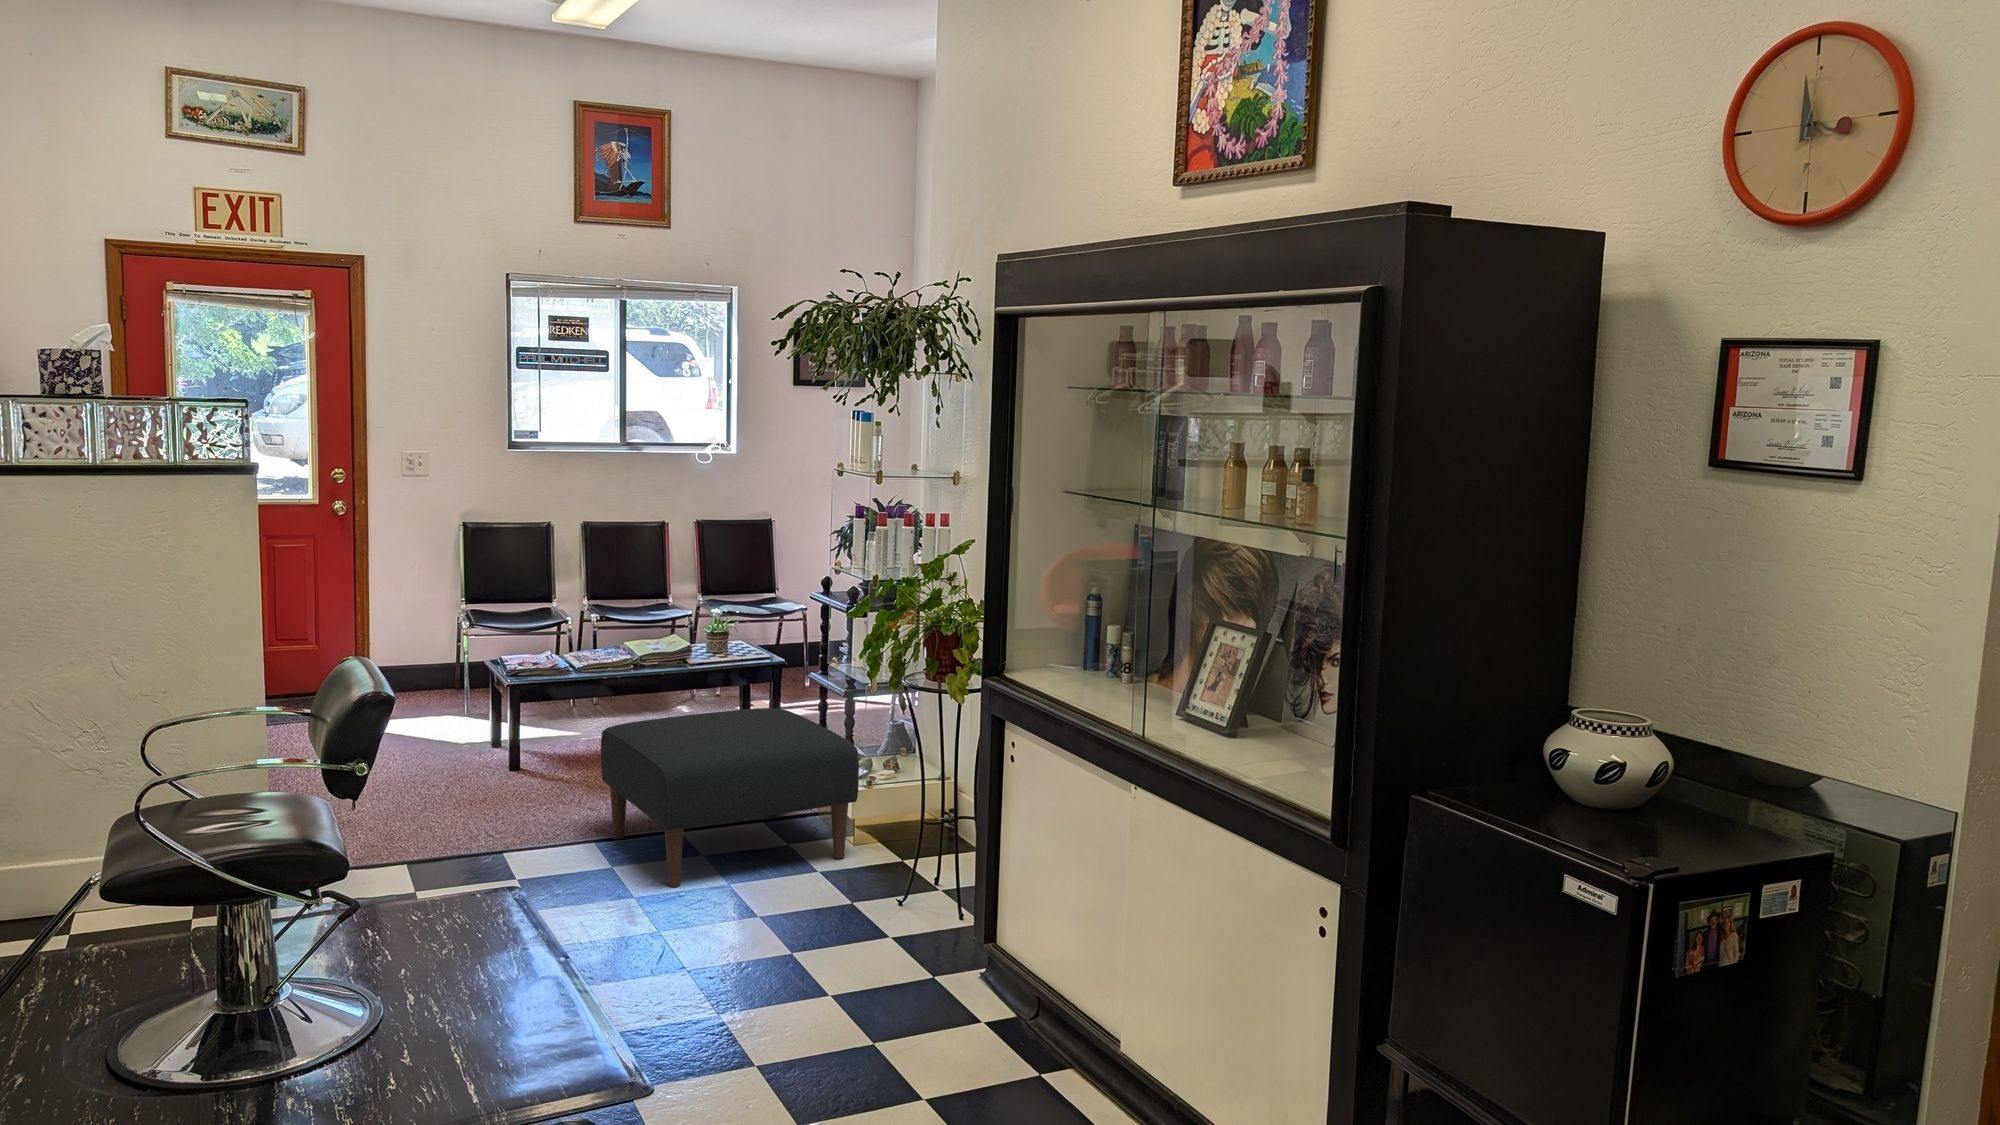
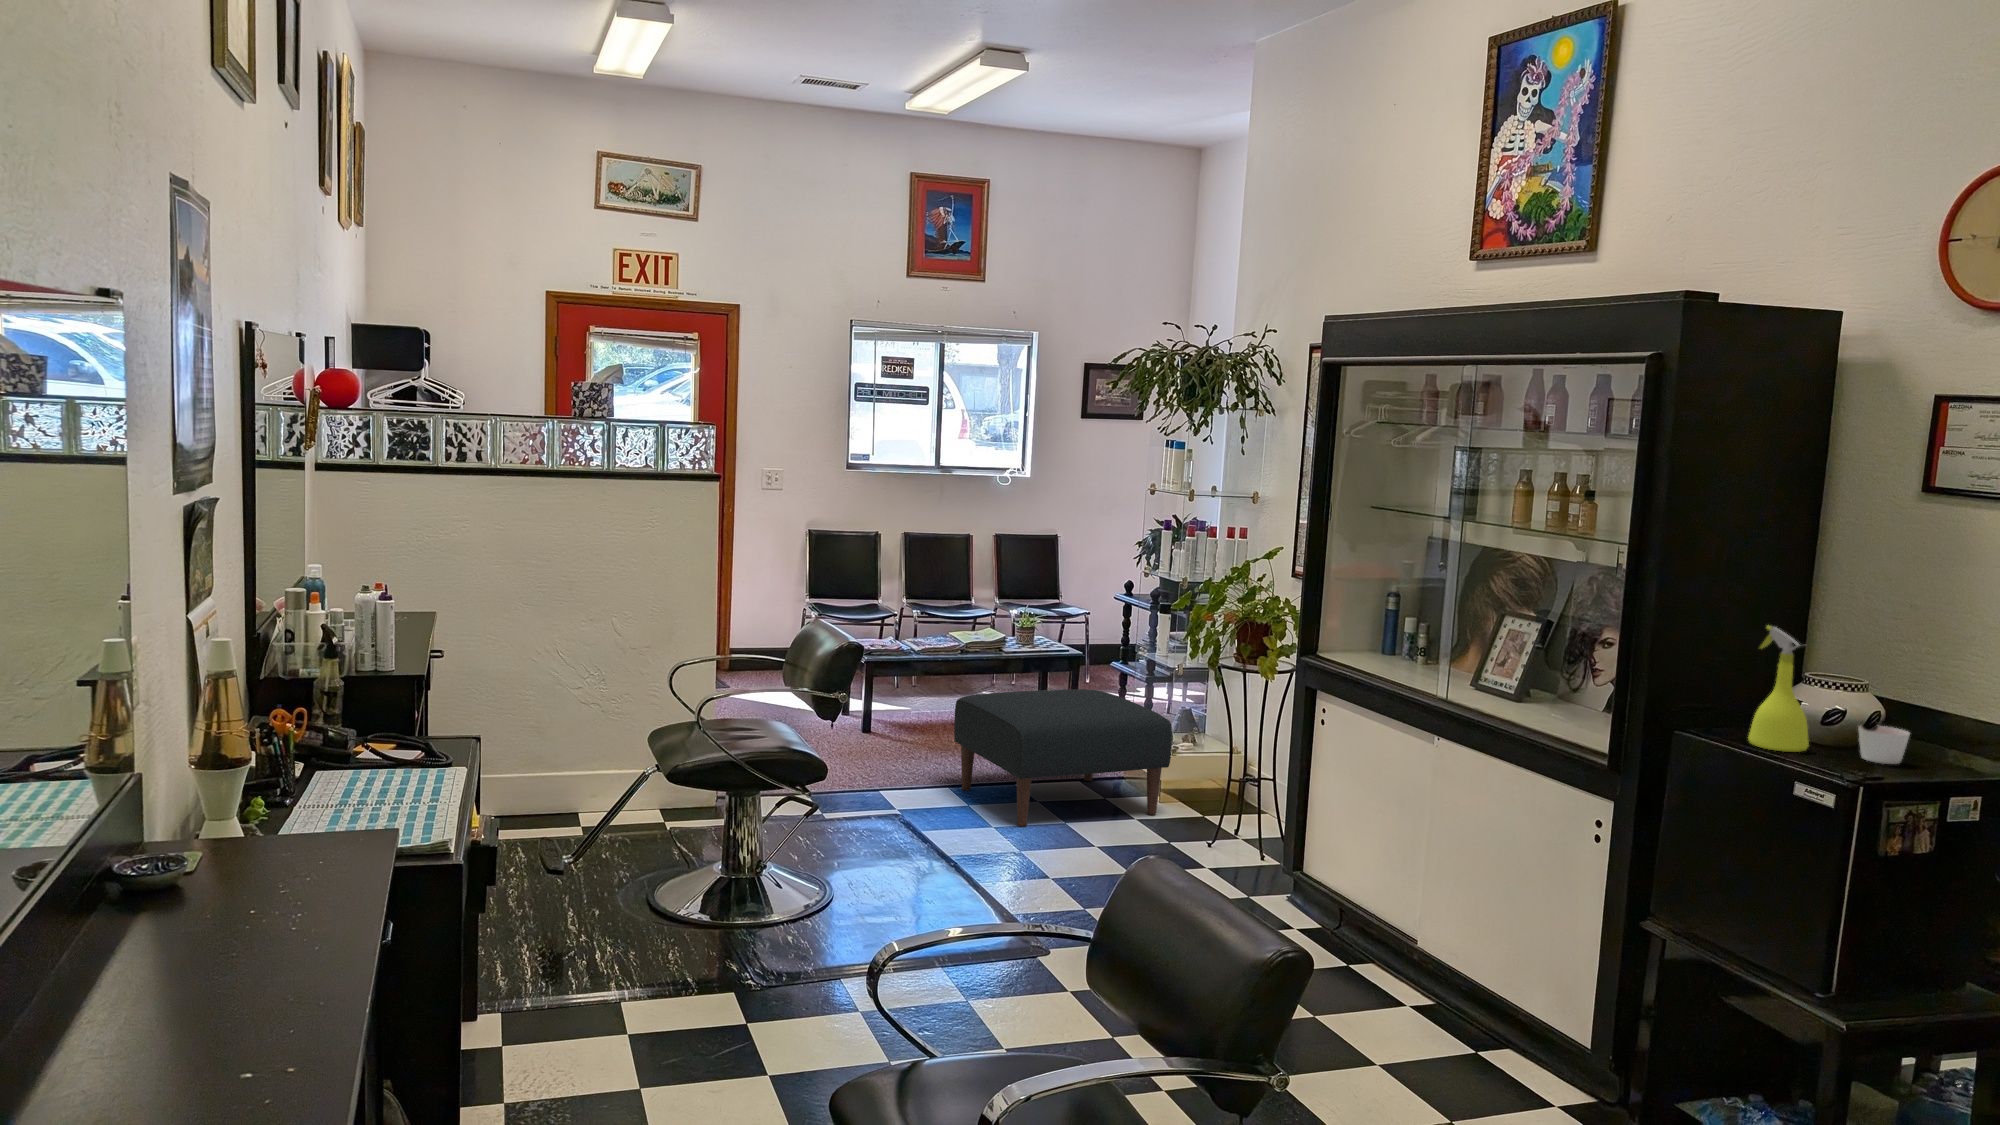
spray bottle: none [1506,652,1582,823] -> present [1748,625,1809,752]
candle: none [1644,782,1710,837] -> present [1858,725,1910,764]

